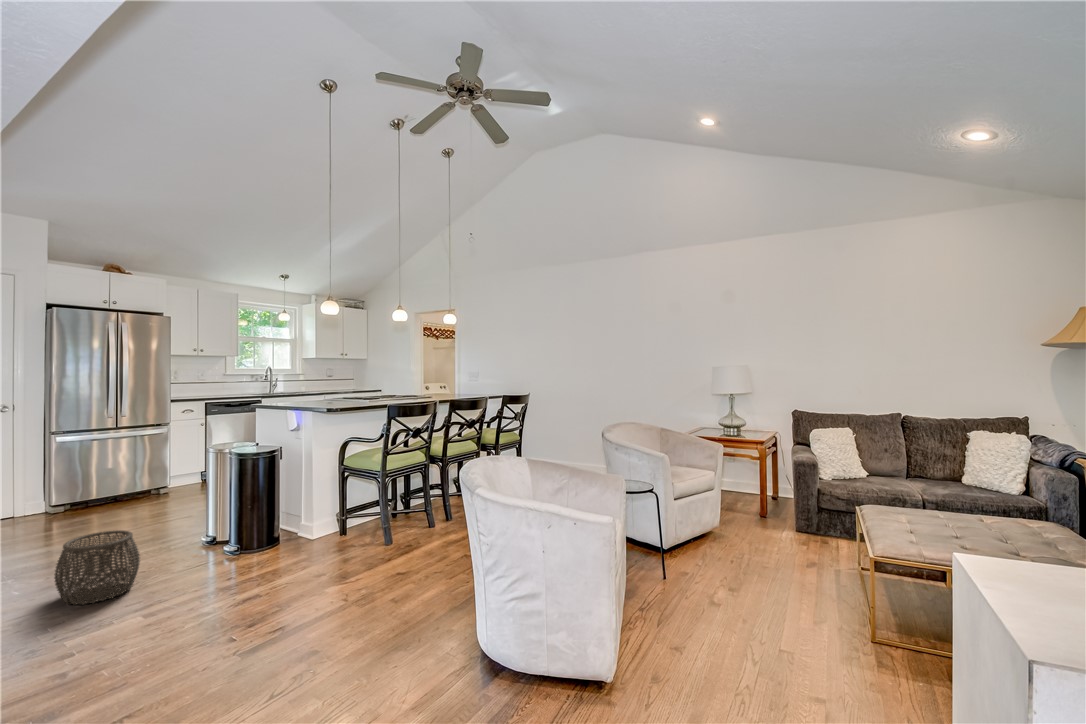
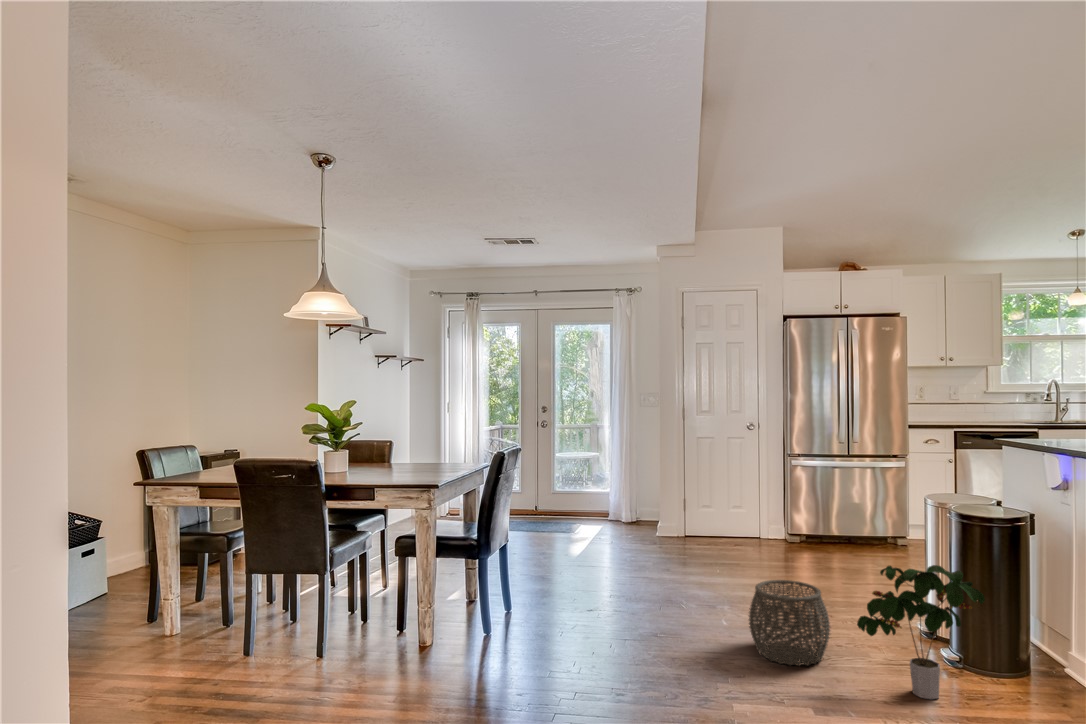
potted plant: none [171,488,259,580] -> present [857,565,985,699]

